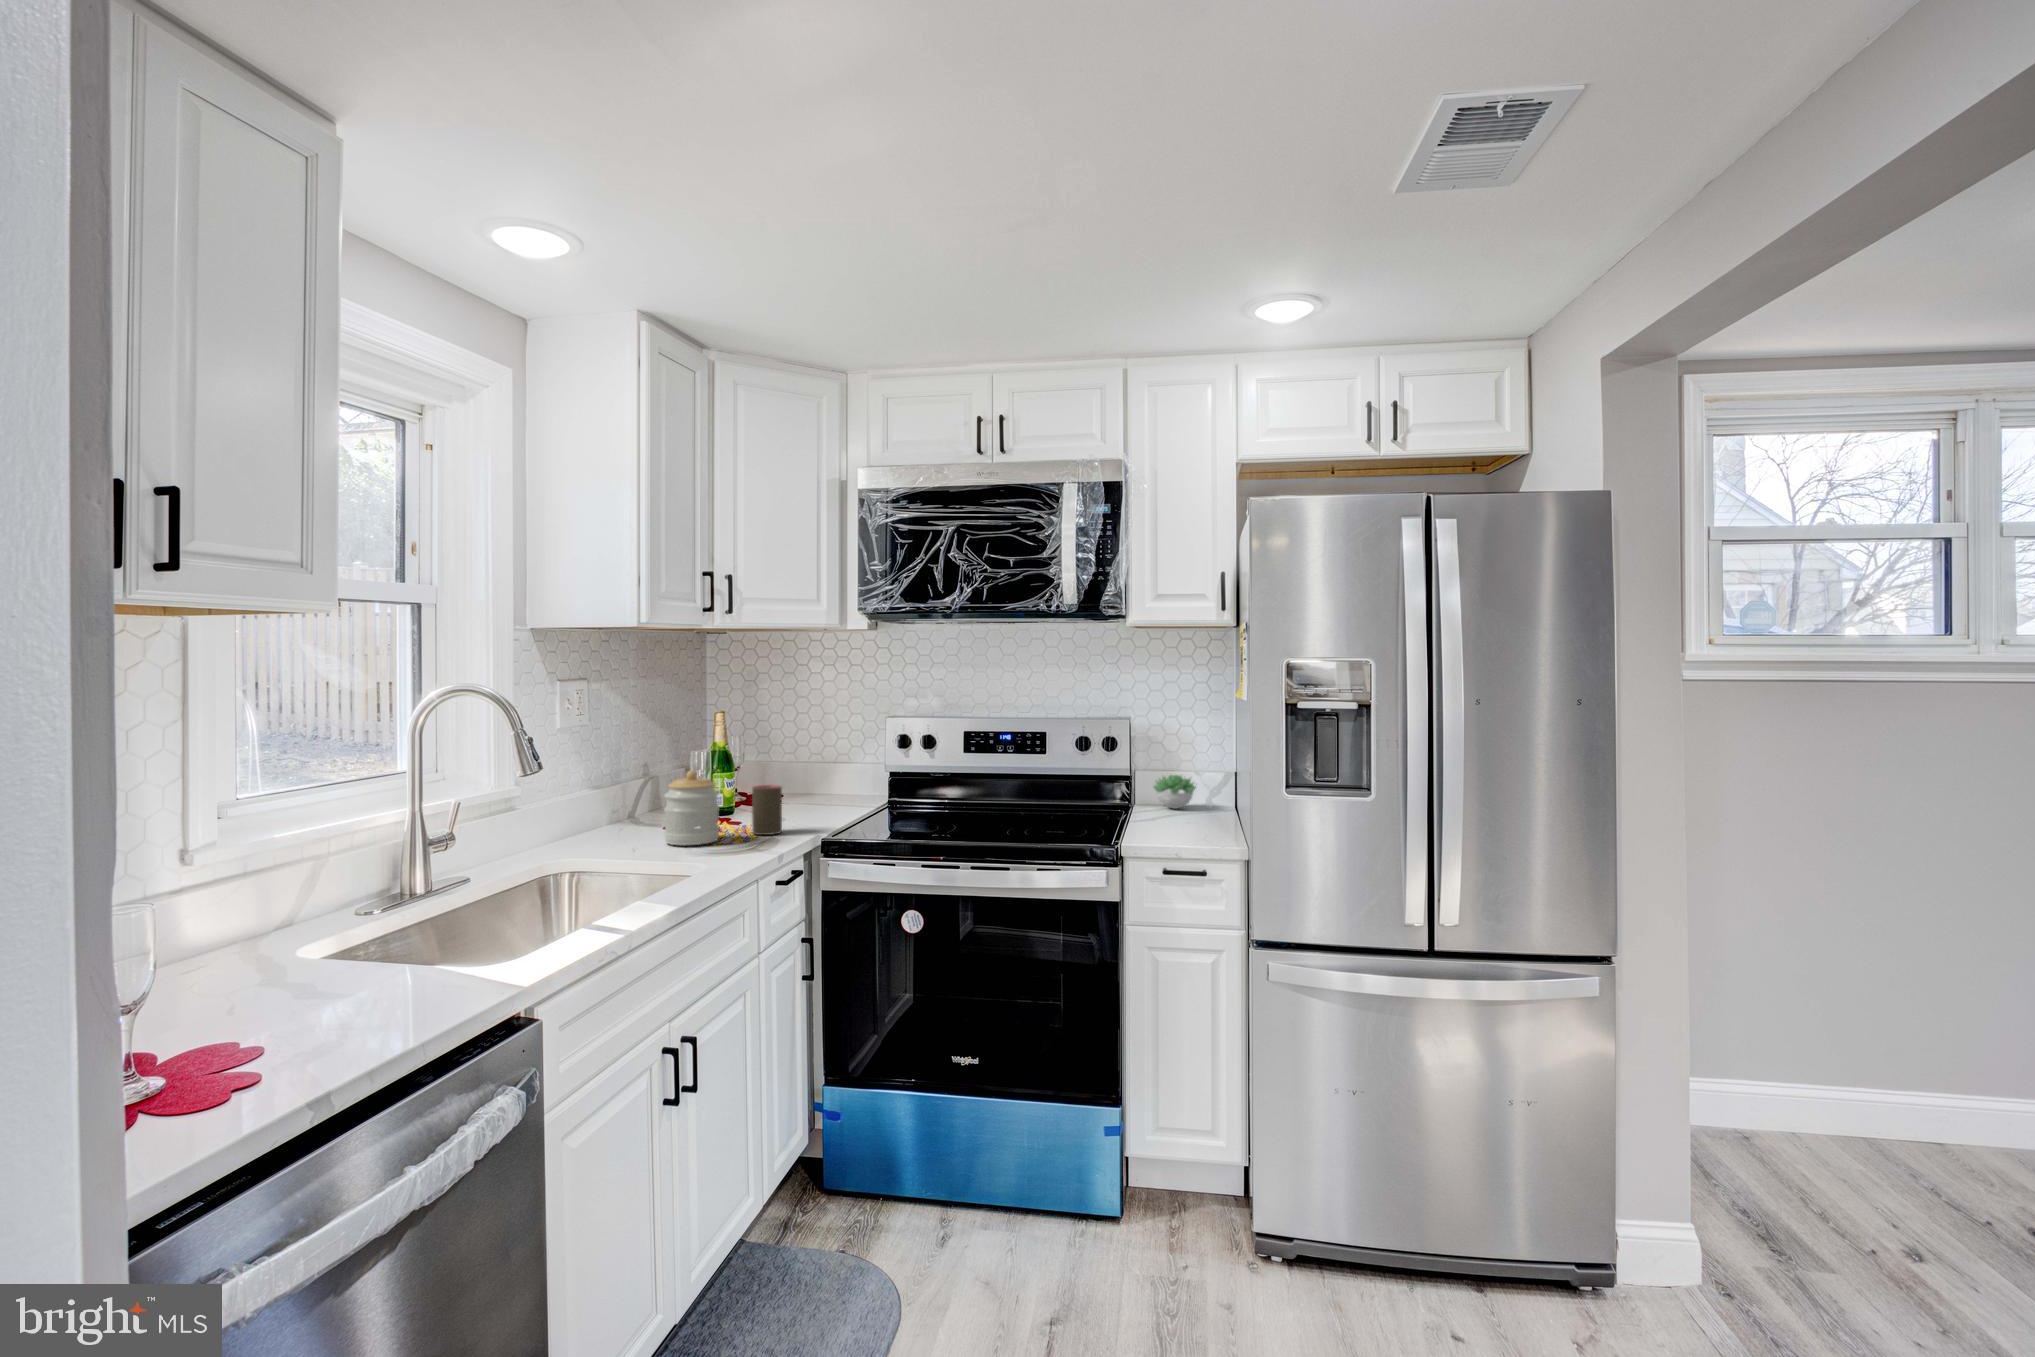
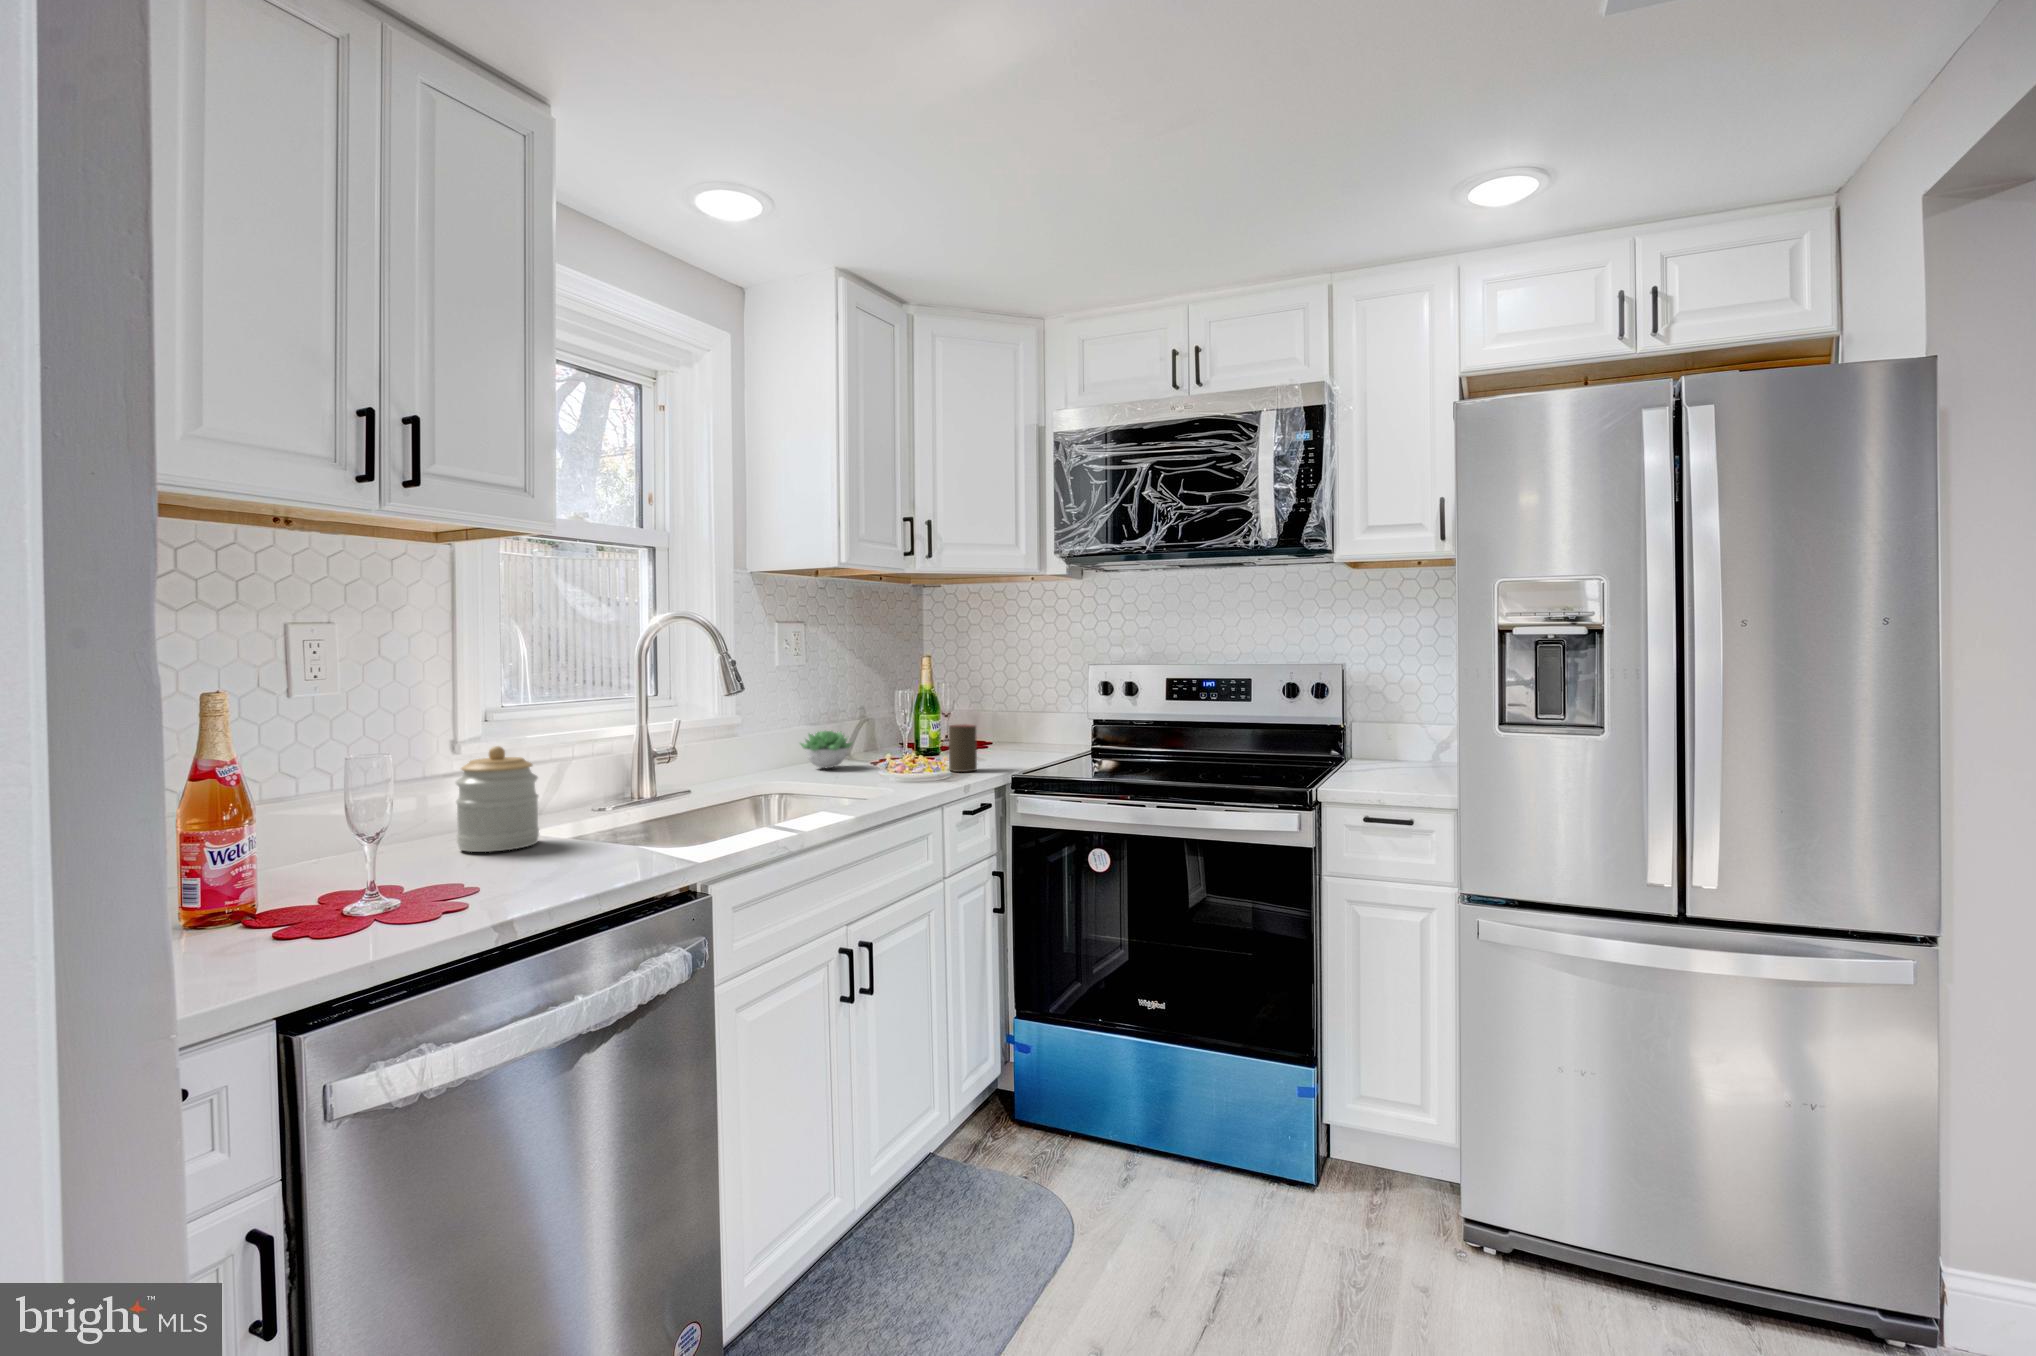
jar: present [664,770,719,845] -> present [456,746,539,852]
succulent plant: present [1154,775,1196,809] -> present [800,731,852,768]

